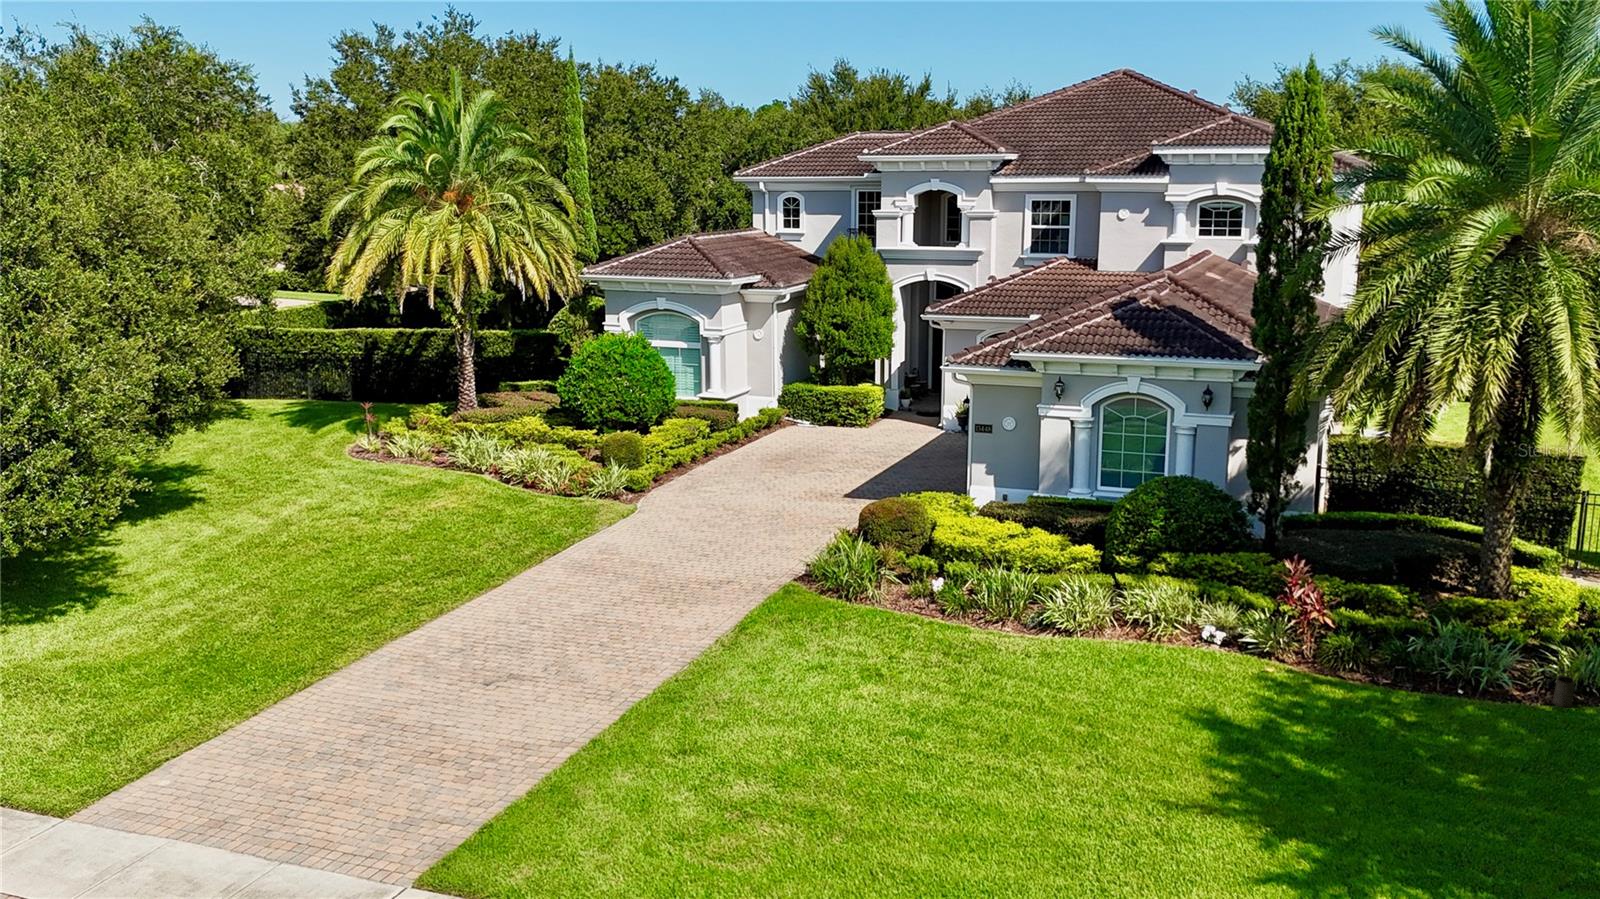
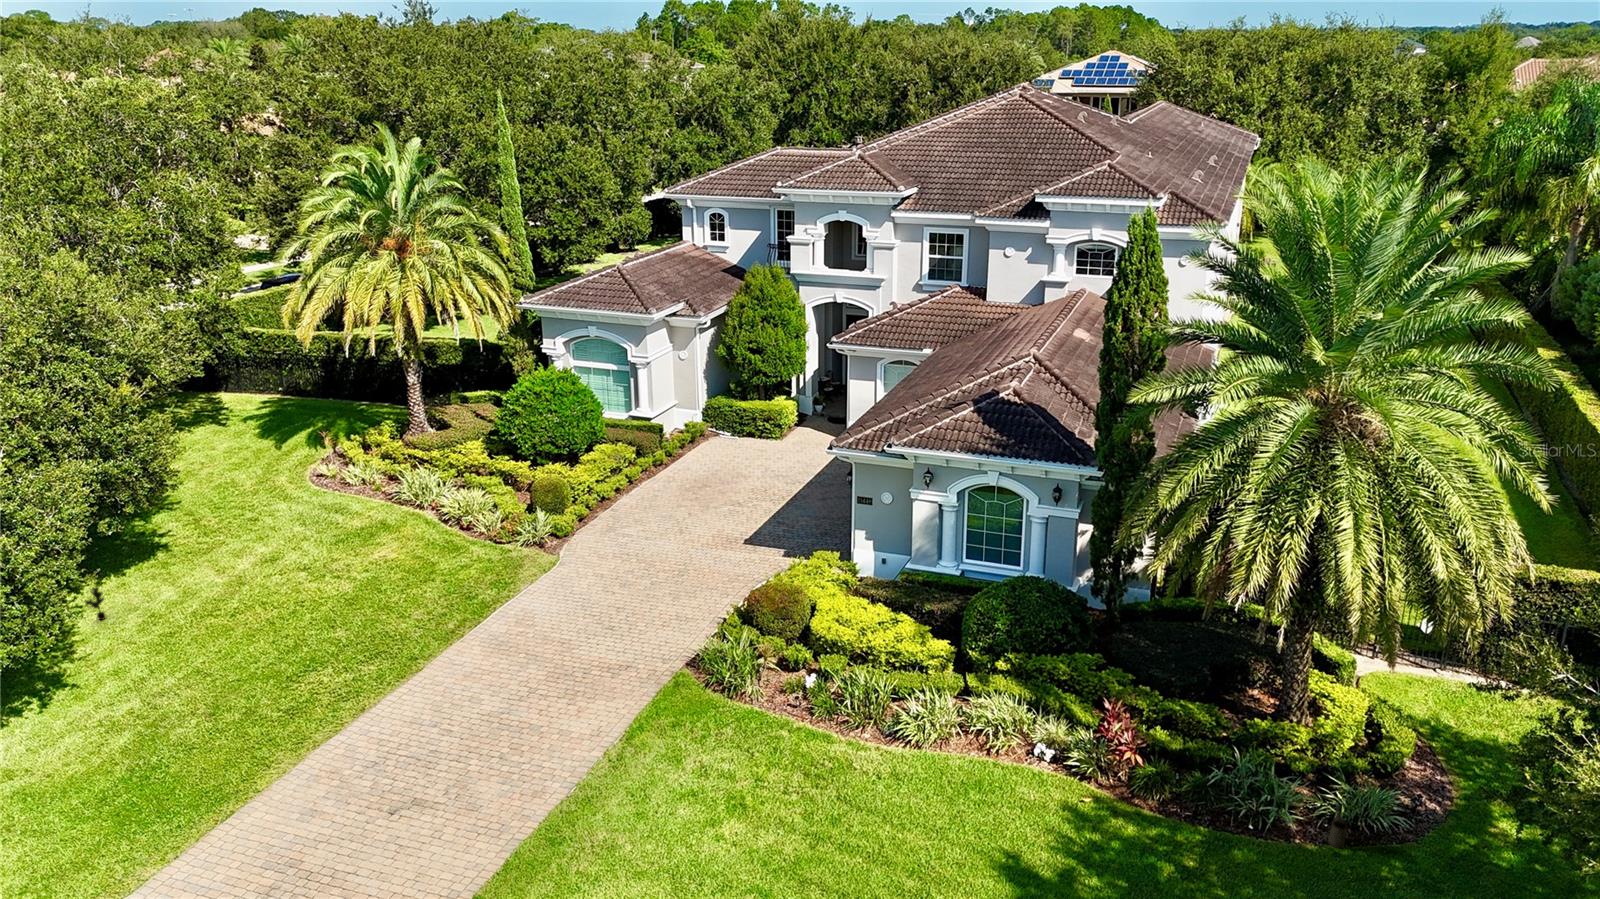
potted tree: none [121,511,145,549] -> present [85,587,105,620]

